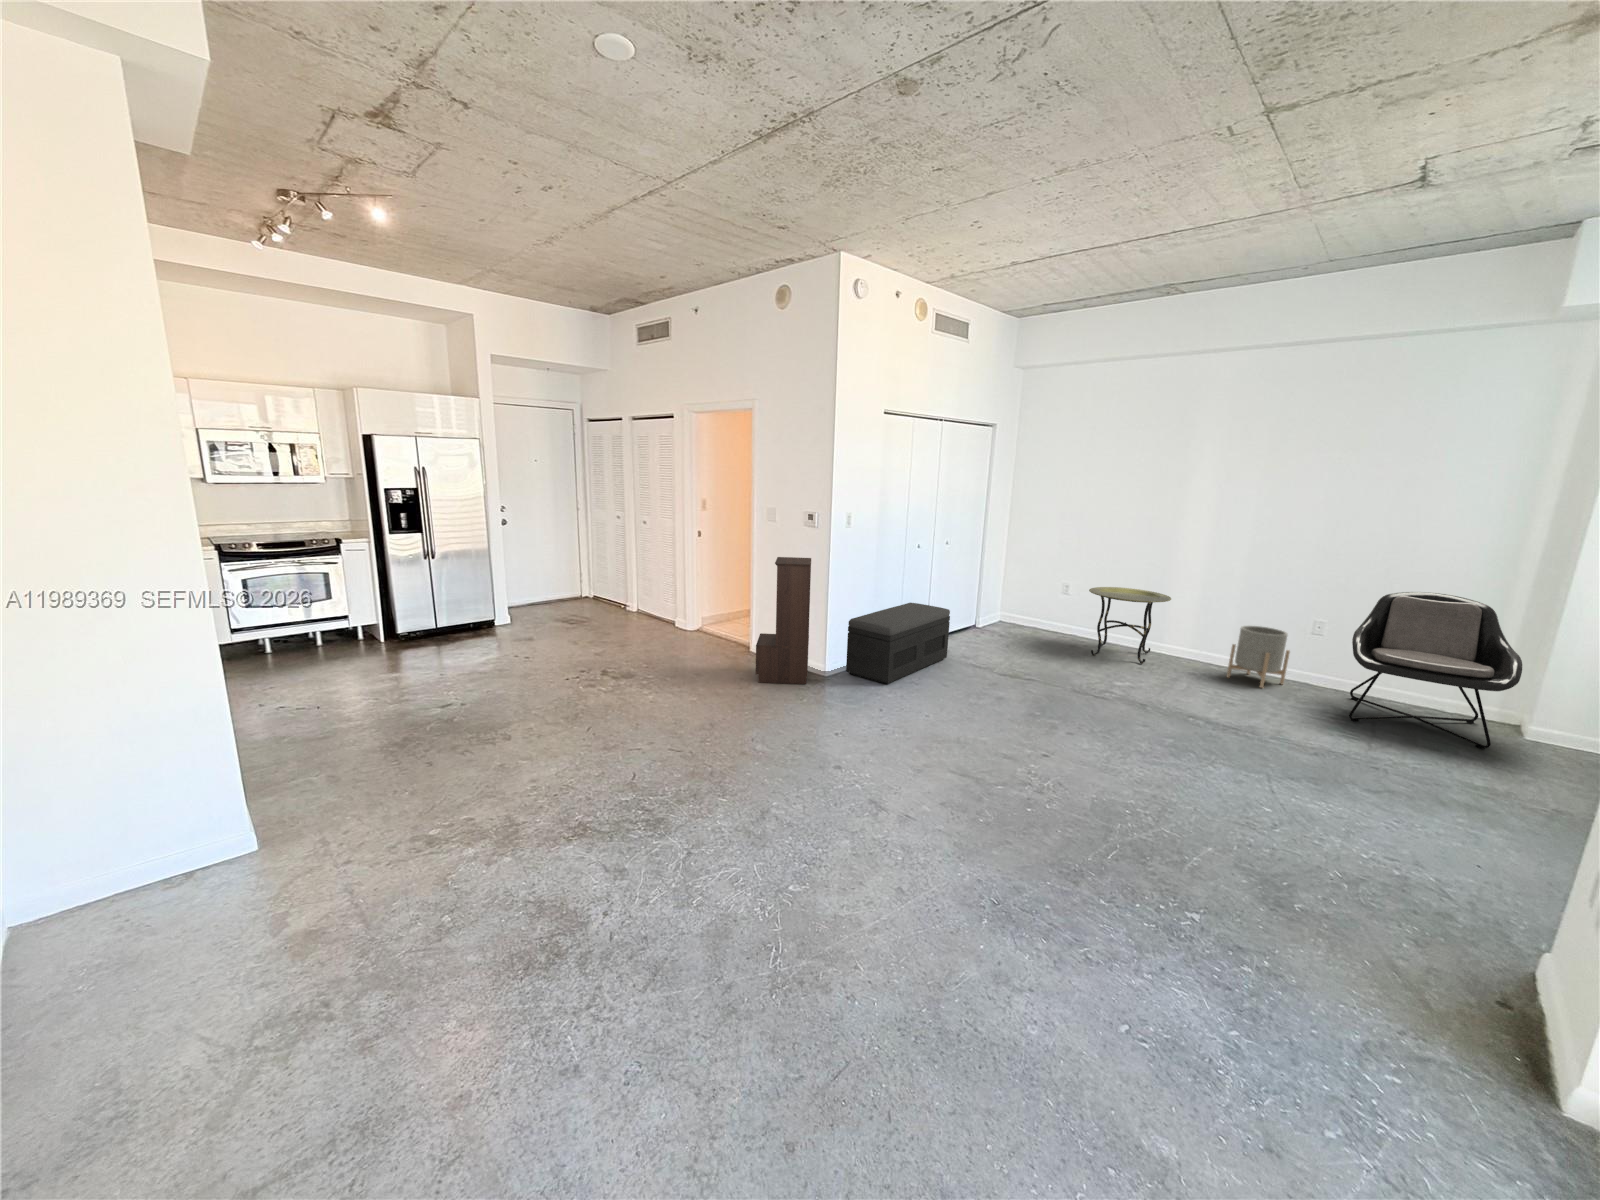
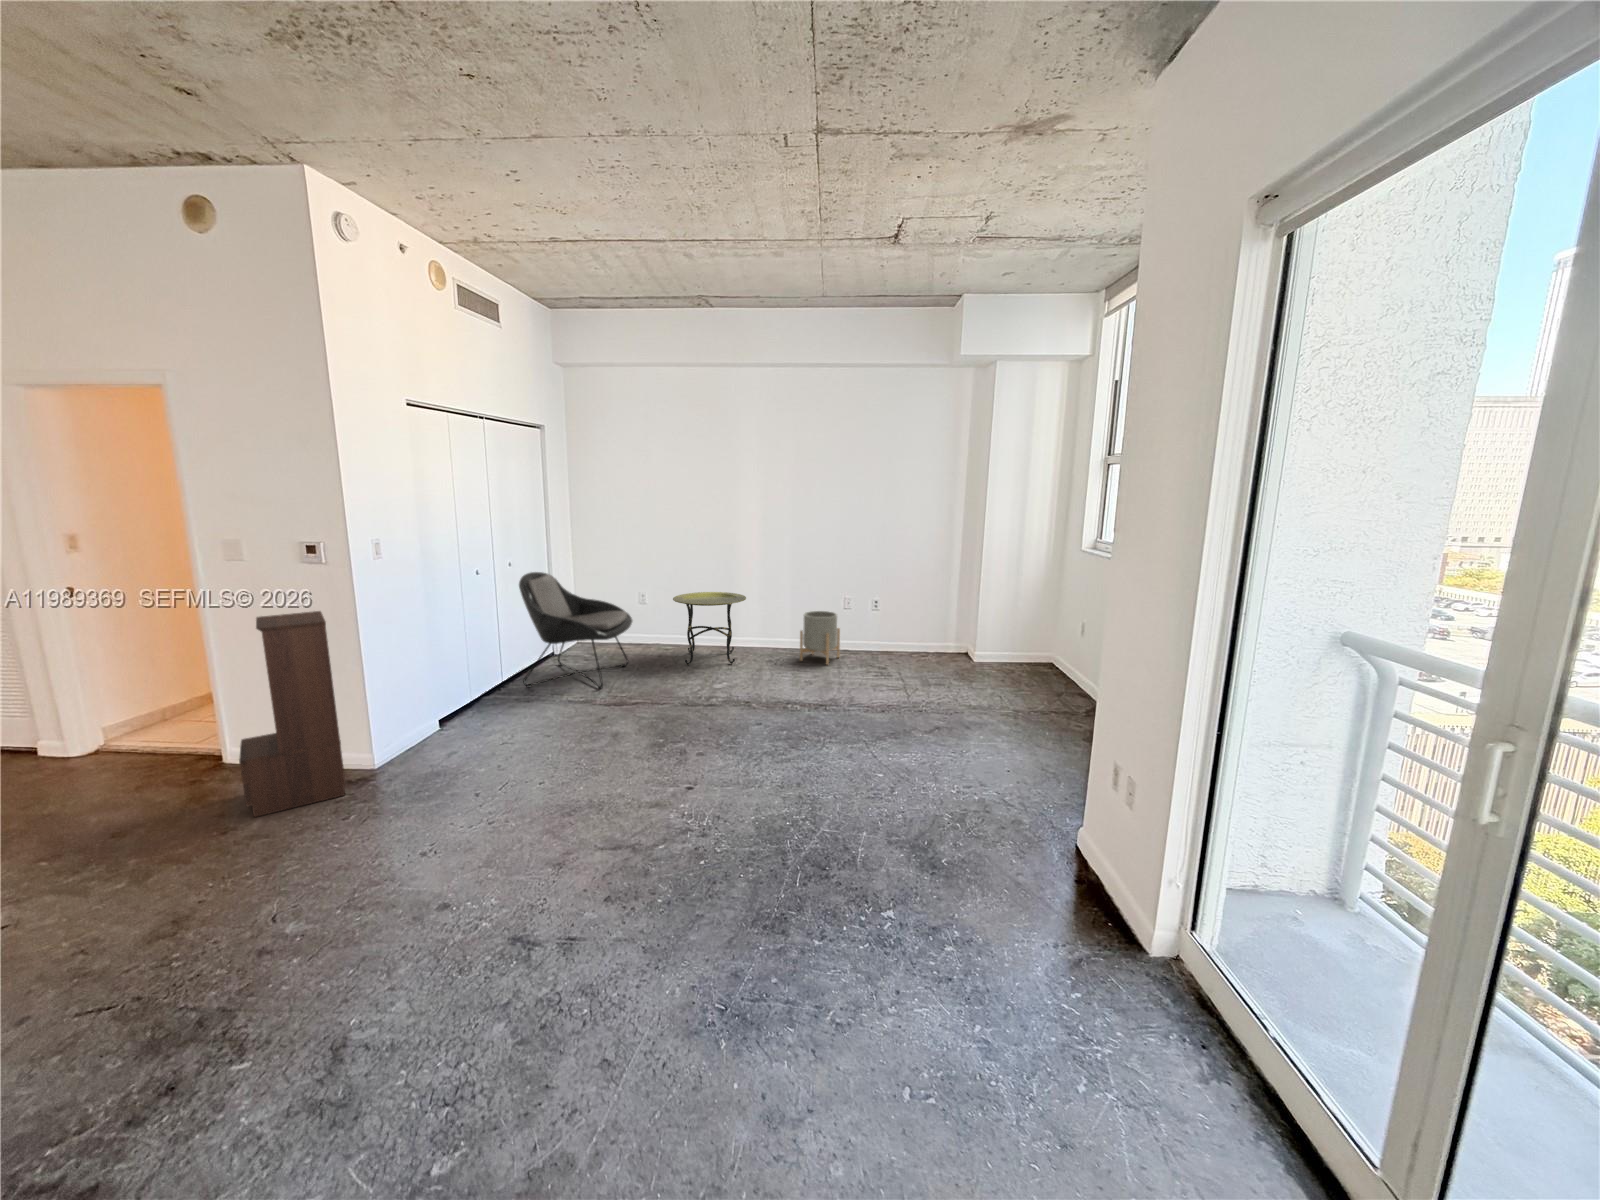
lounge chair: present [1349,592,1522,749] -> present [519,572,632,689]
storage bench: present [846,603,950,684] -> none [399,646,538,760]

